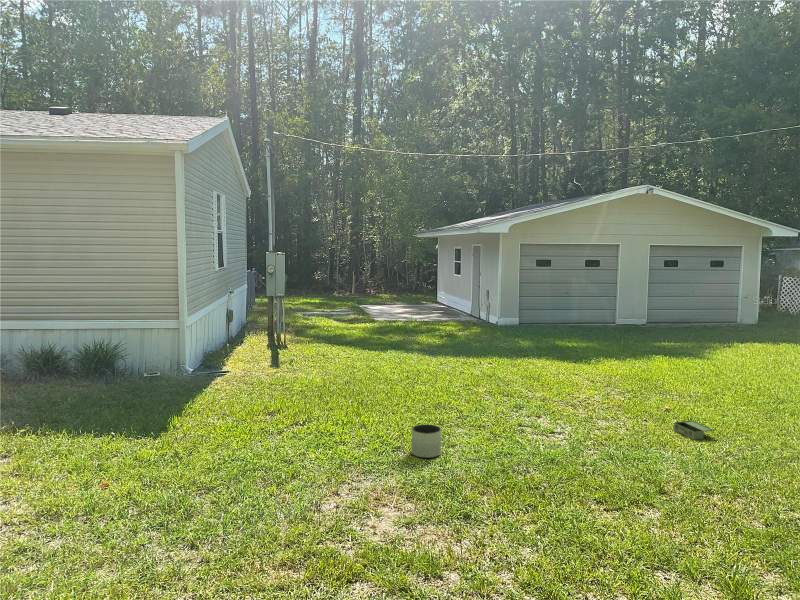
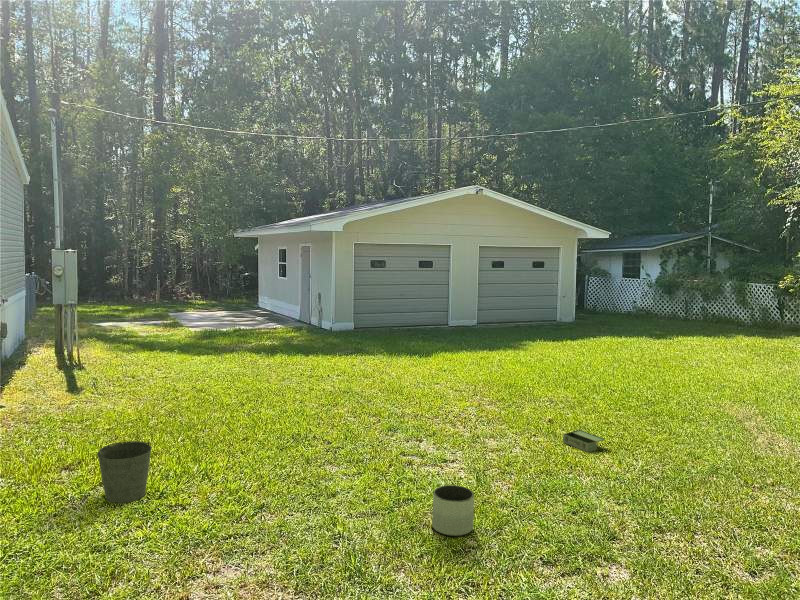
bucket: none [289,395,325,438] -> present [97,441,152,503]
planter: present [411,424,441,458] -> present [432,485,474,536]

